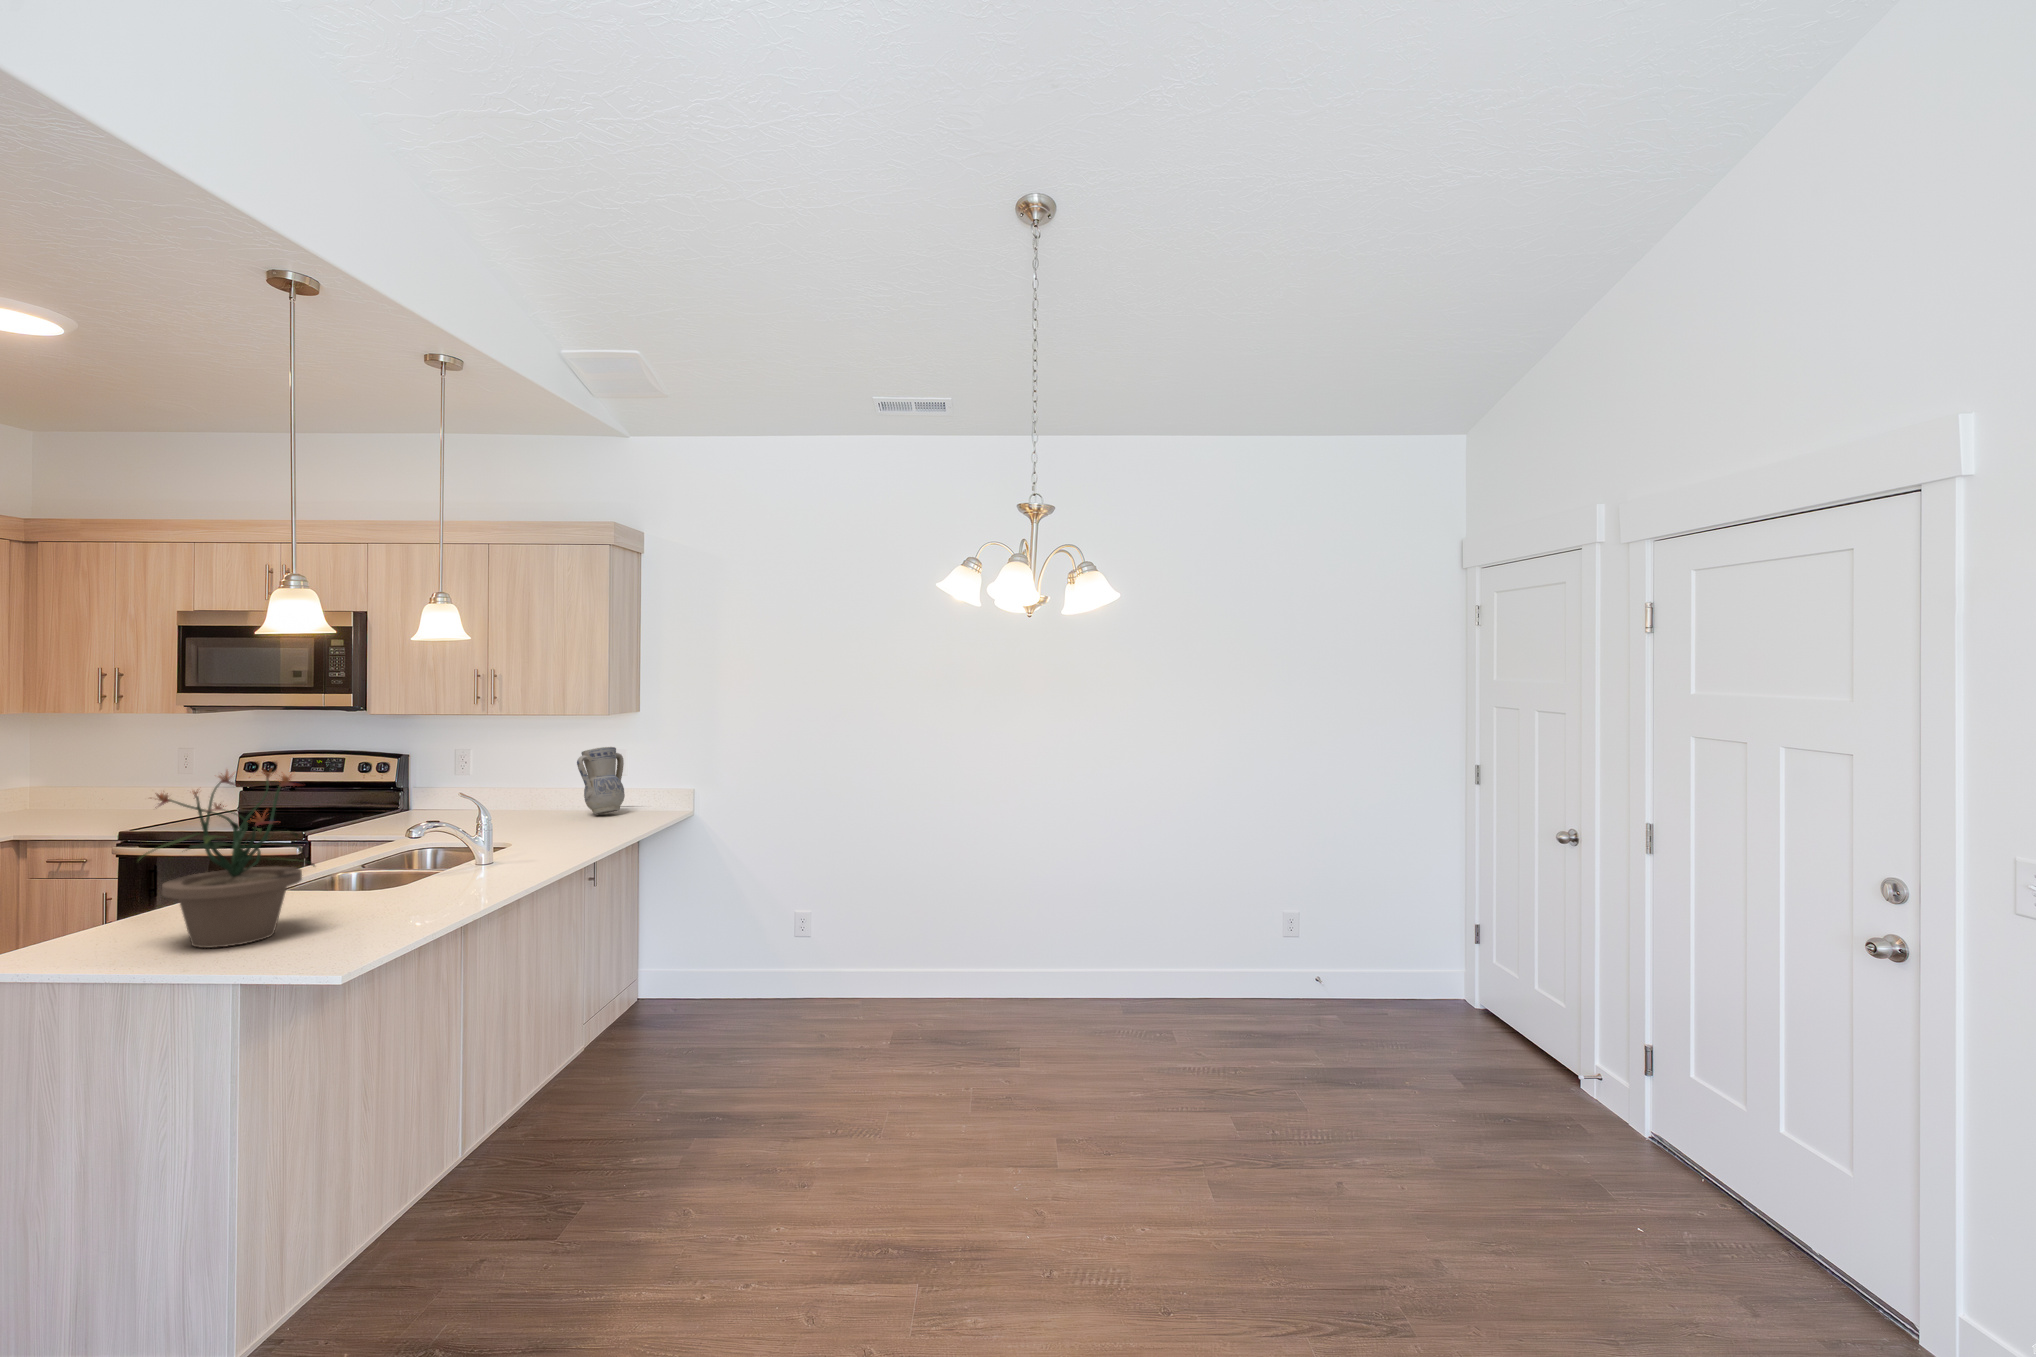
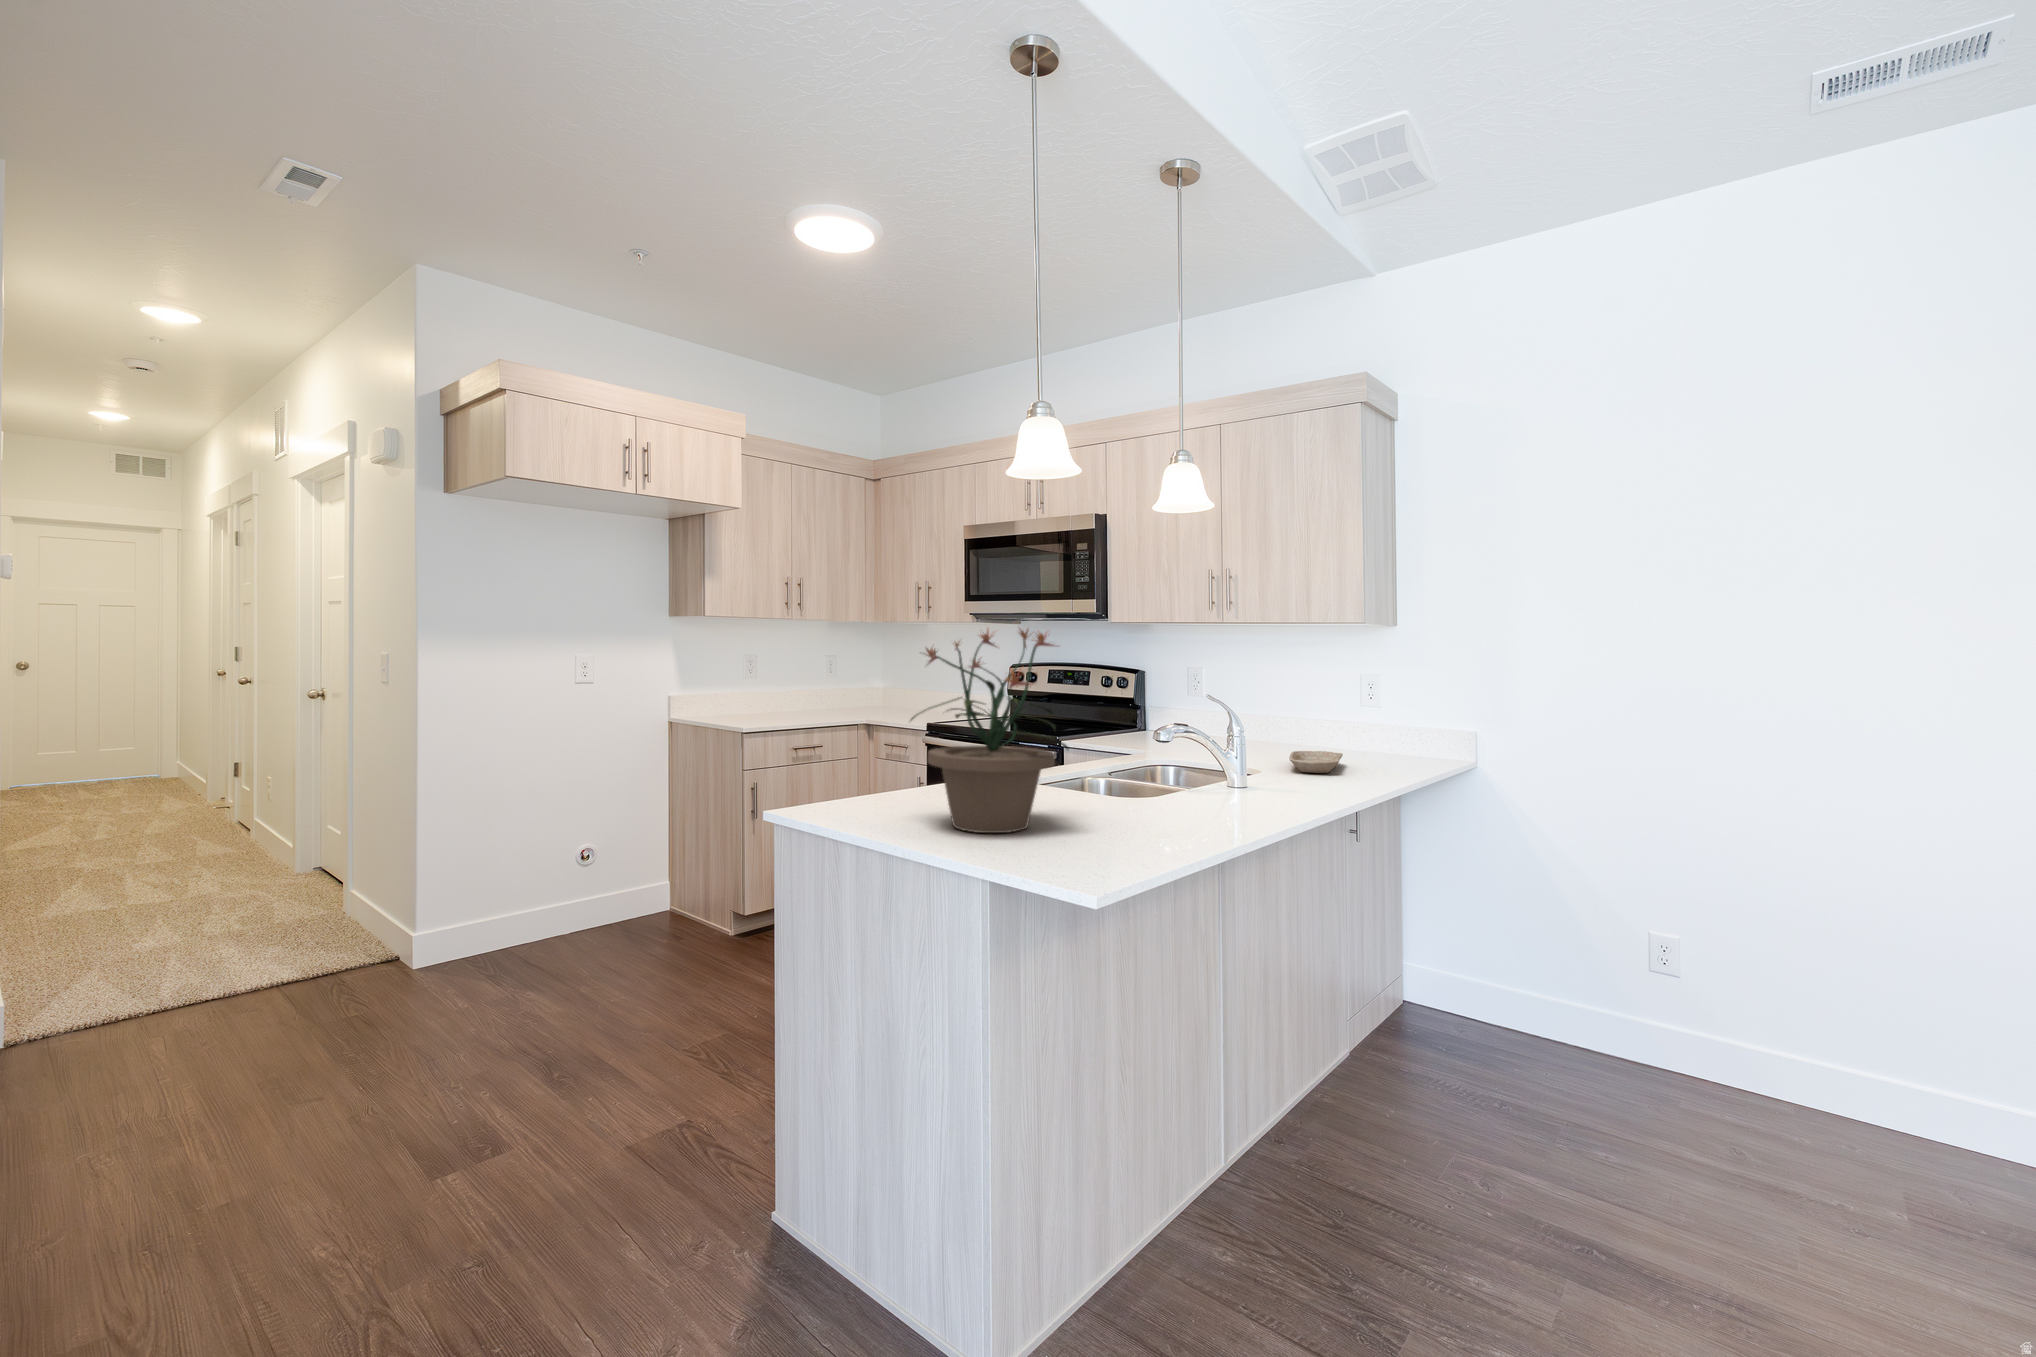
vase: present [577,747,625,815] -> none [1321,666,1377,750]
tray: none [538,821,588,843] -> present [1289,751,1343,773]

